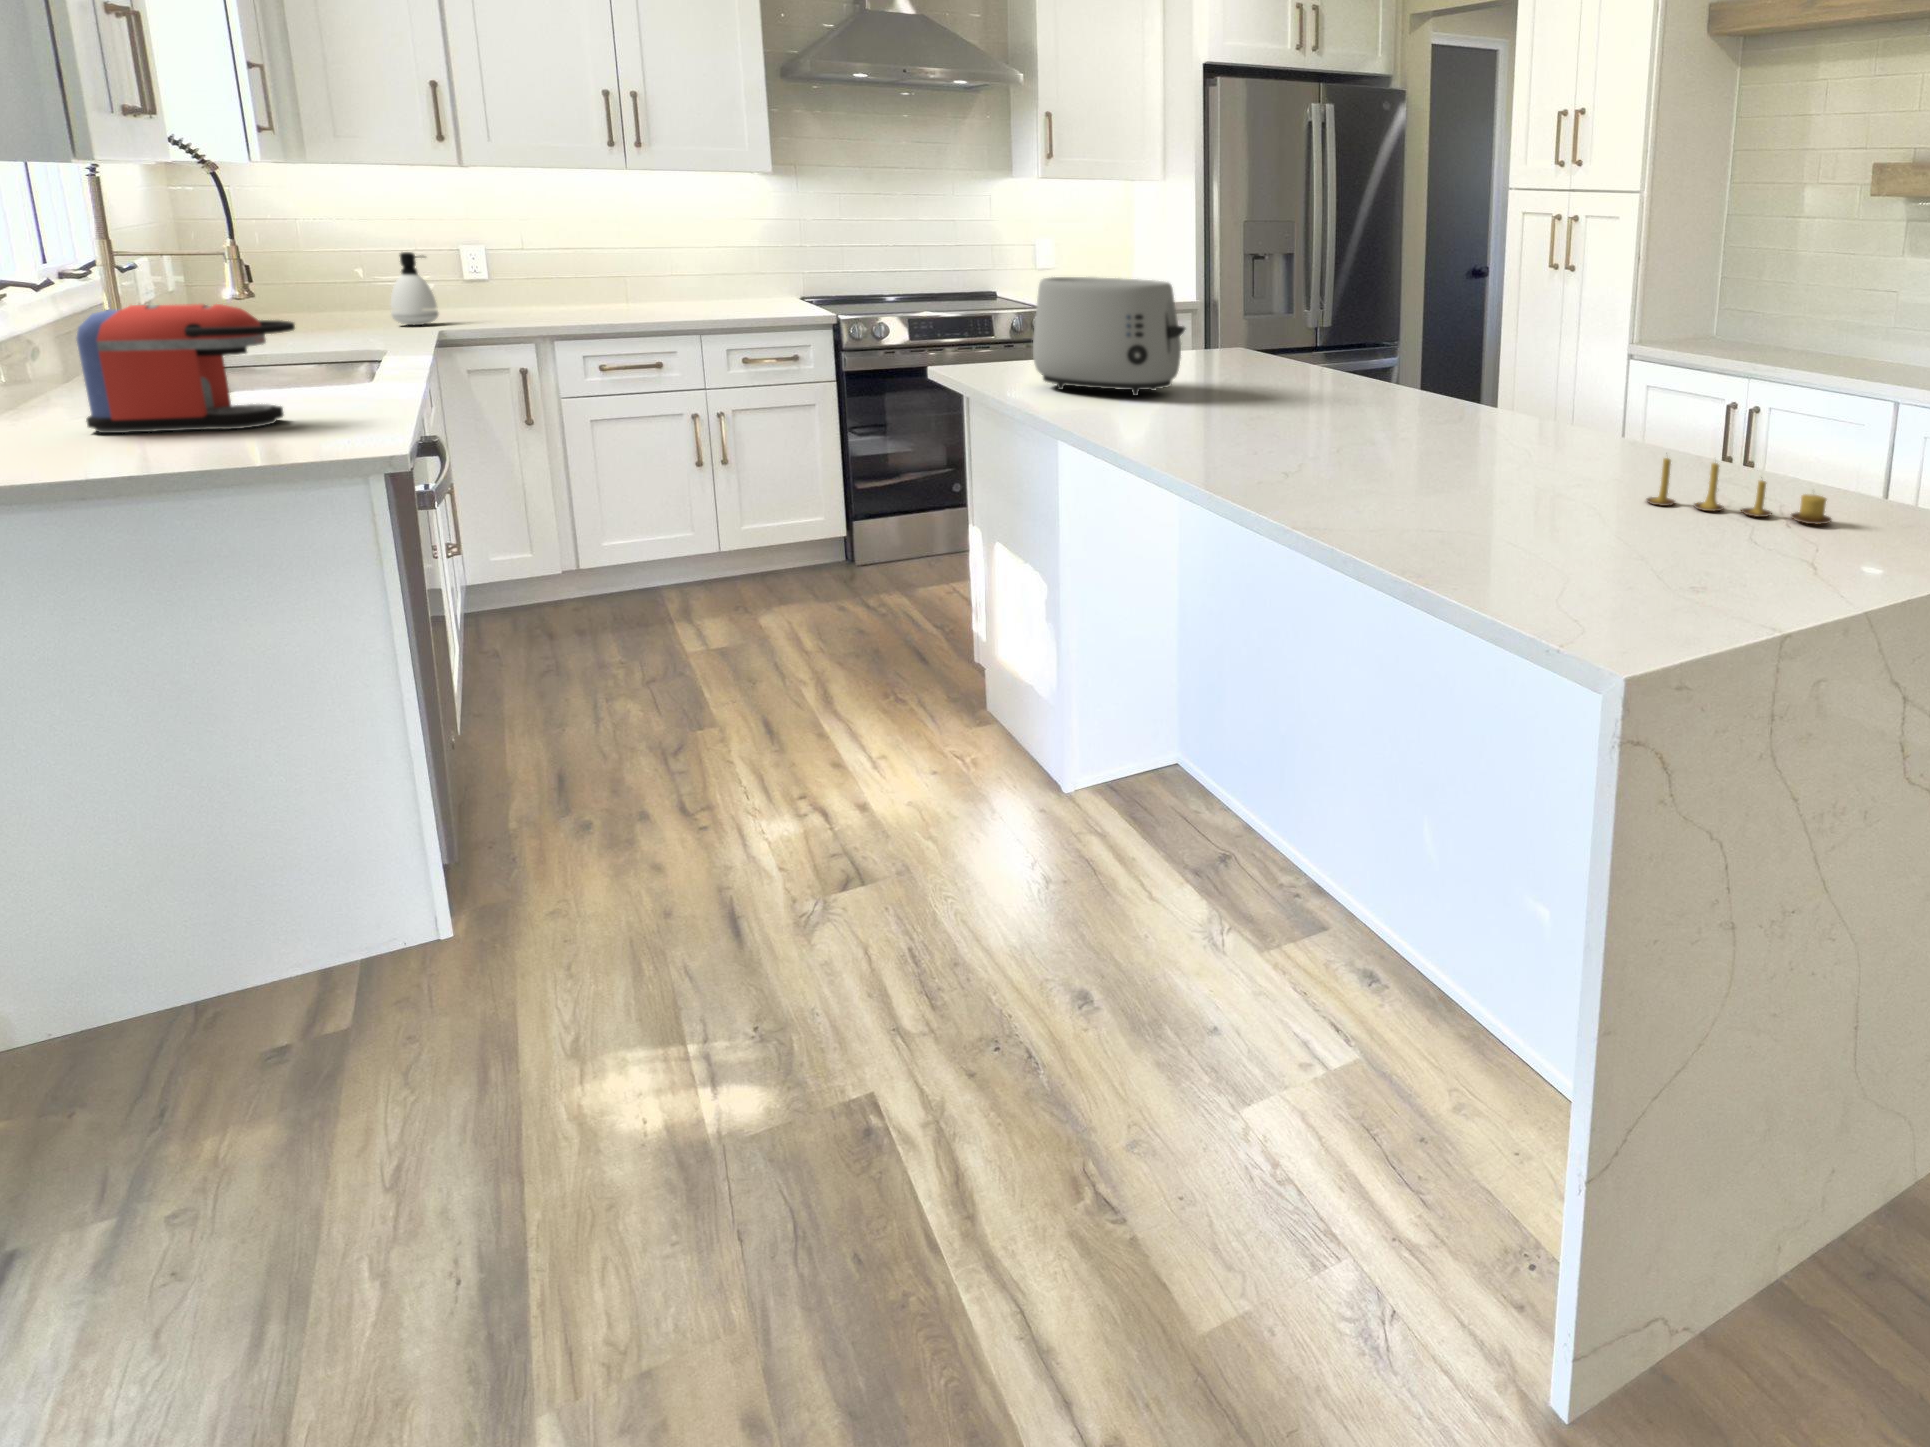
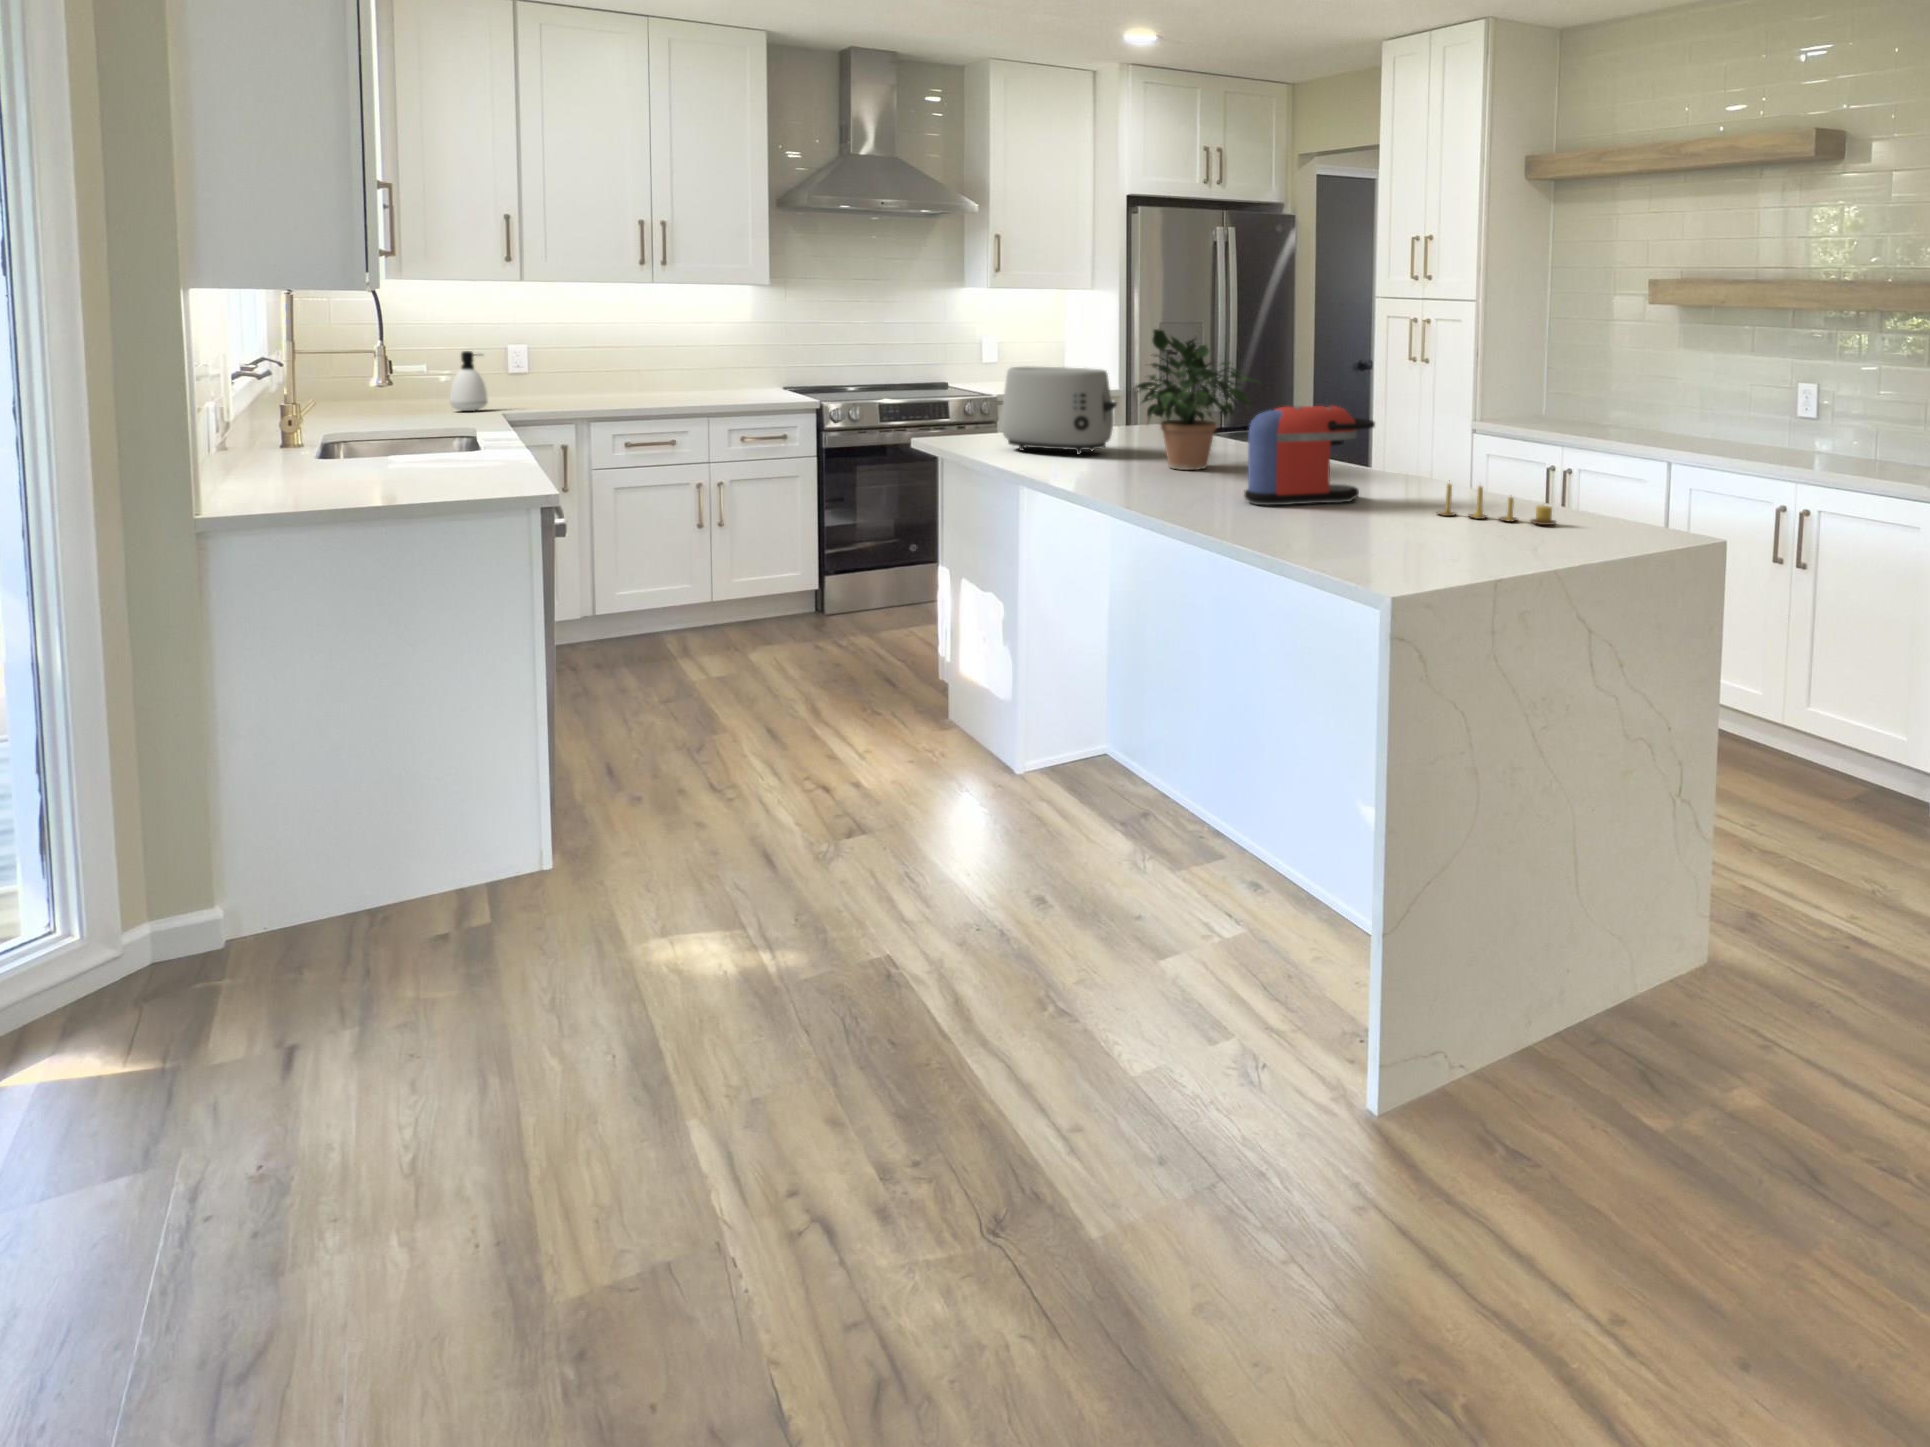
potted plant: none [1197,225,1390,421] -> present [1133,329,1260,470]
coffee maker: present [77,304,295,433] -> present [1244,406,1375,505]

